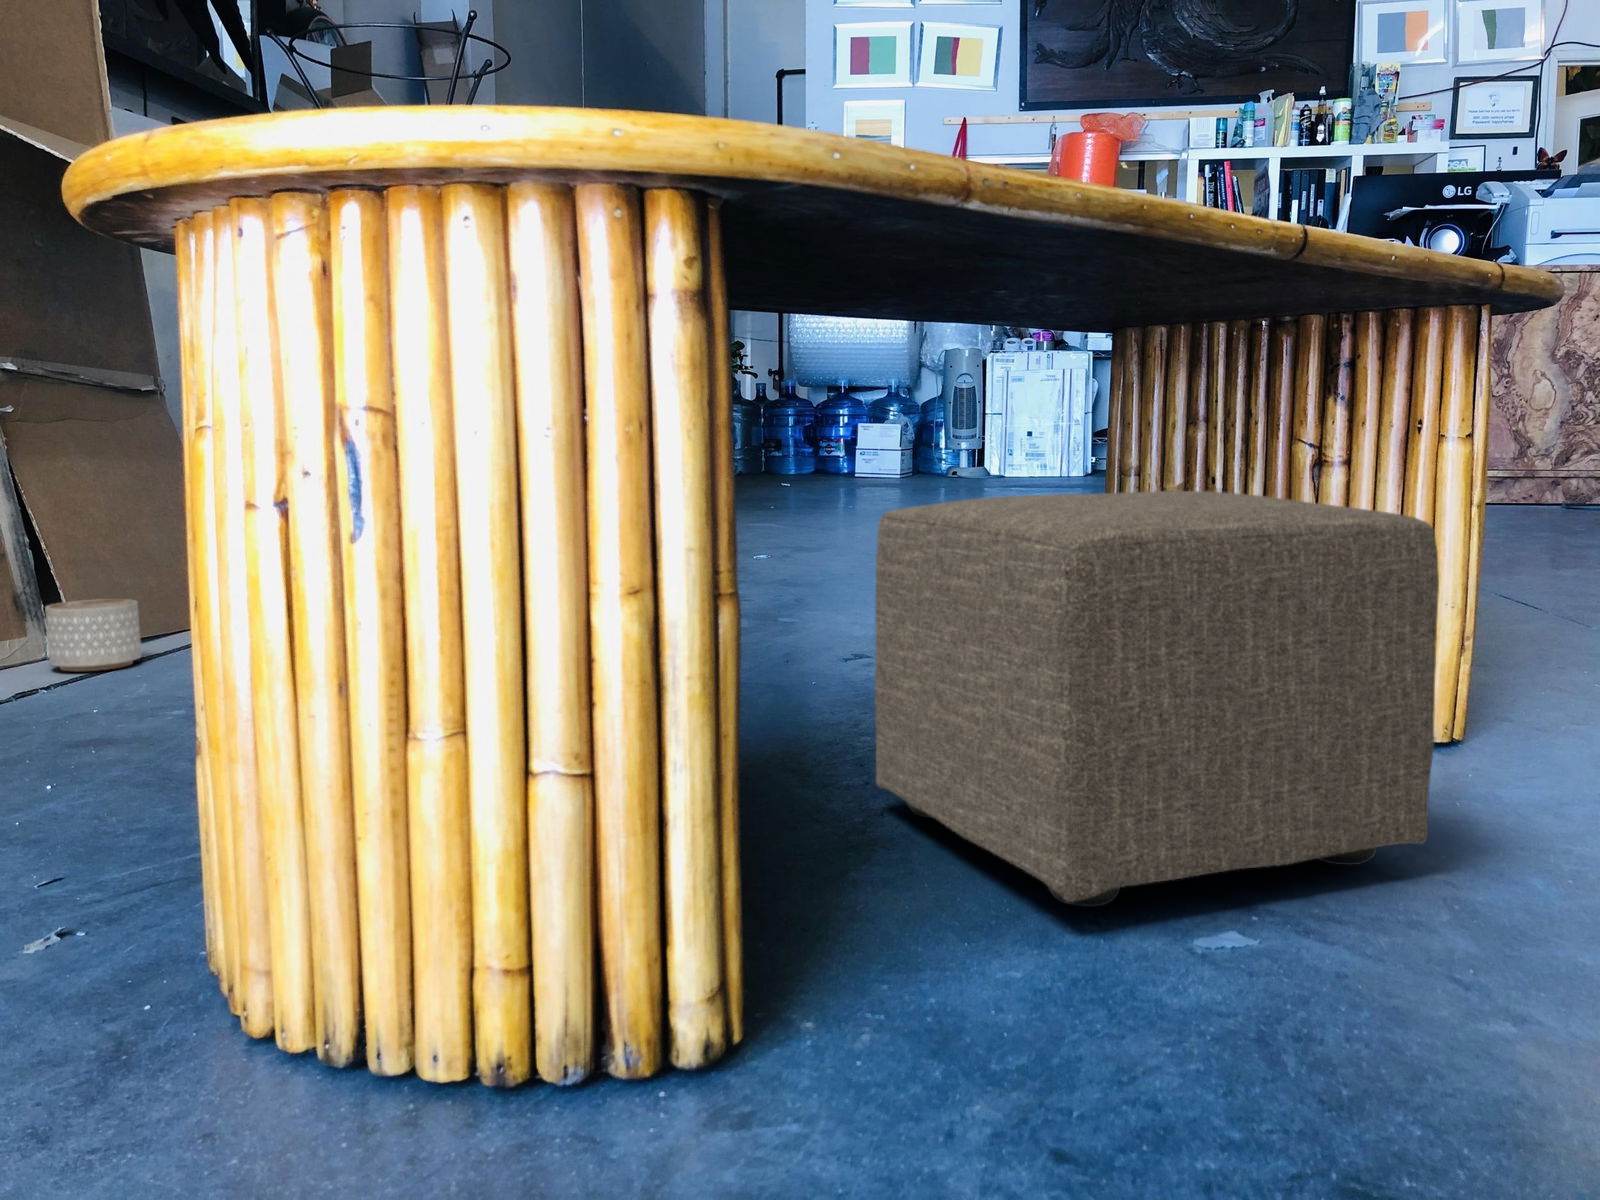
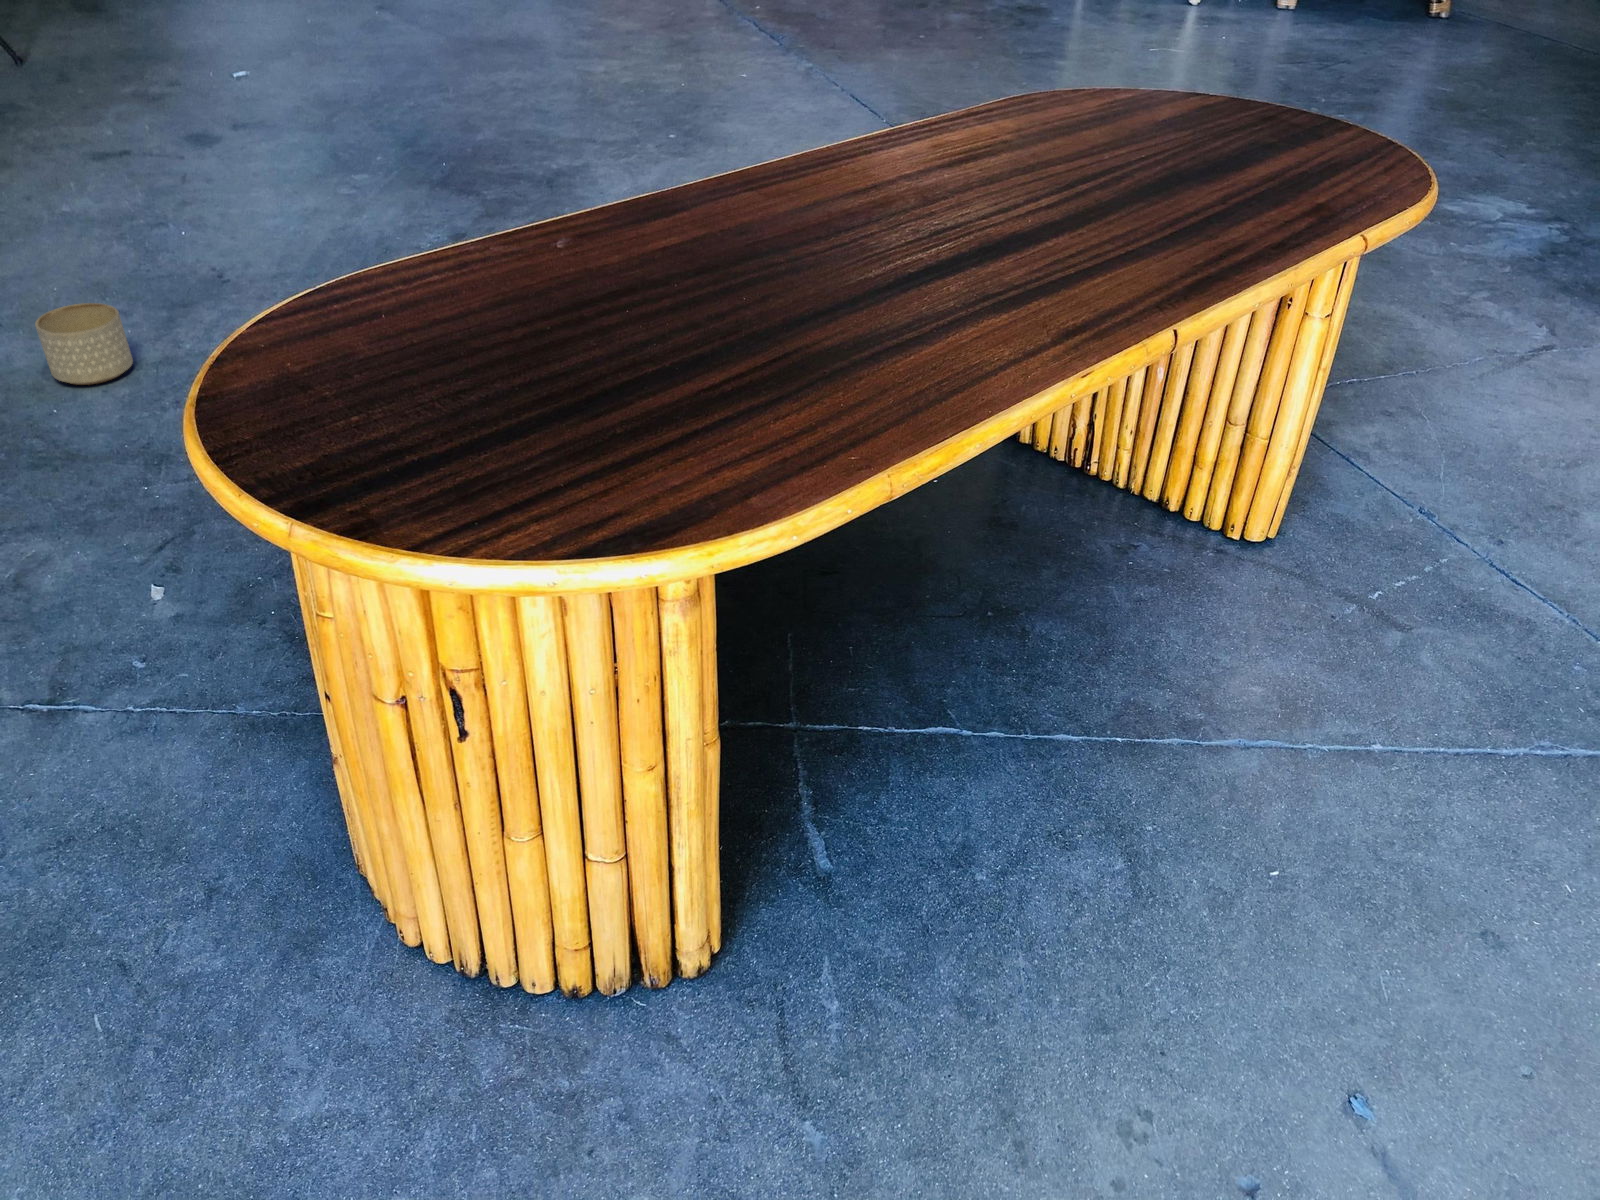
ottoman: present [875,491,1439,907] -> none [807,408,1236,814]

